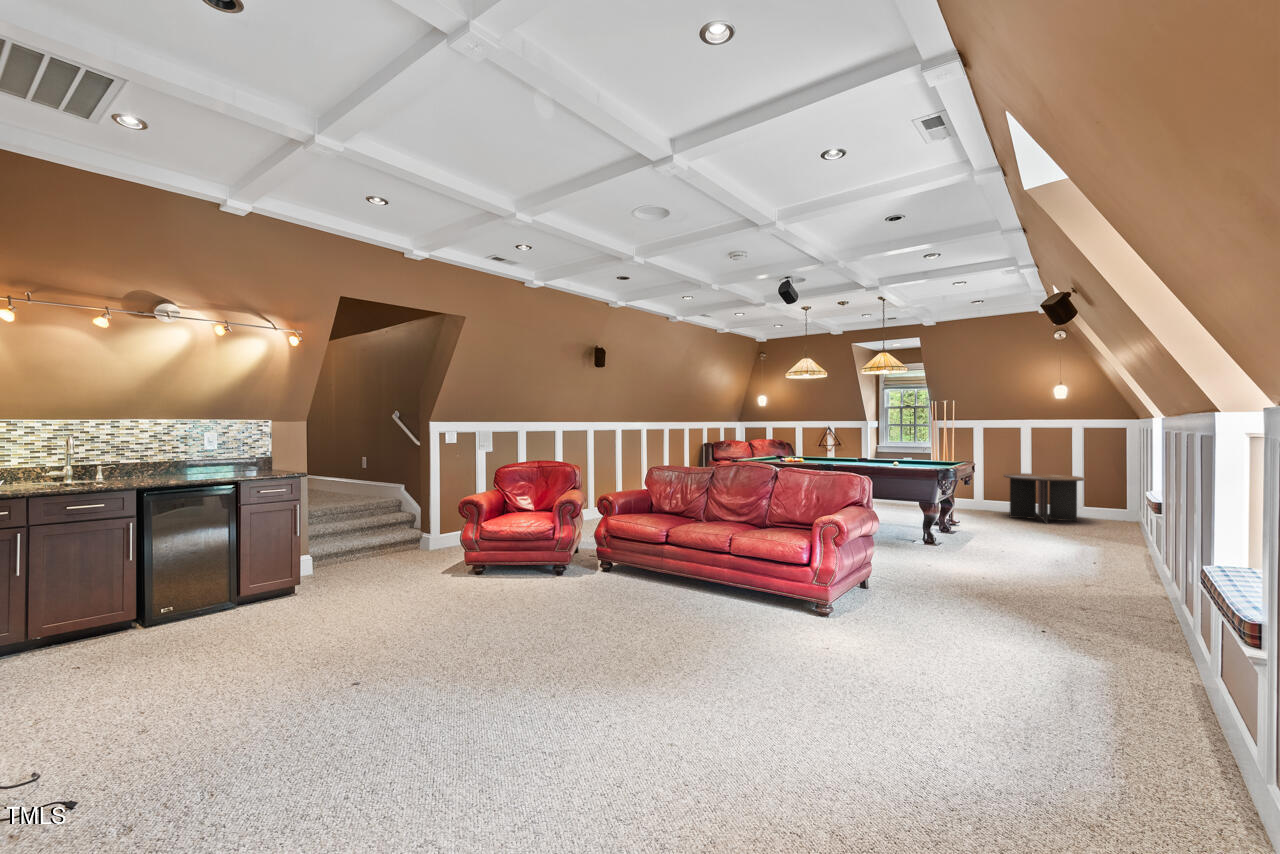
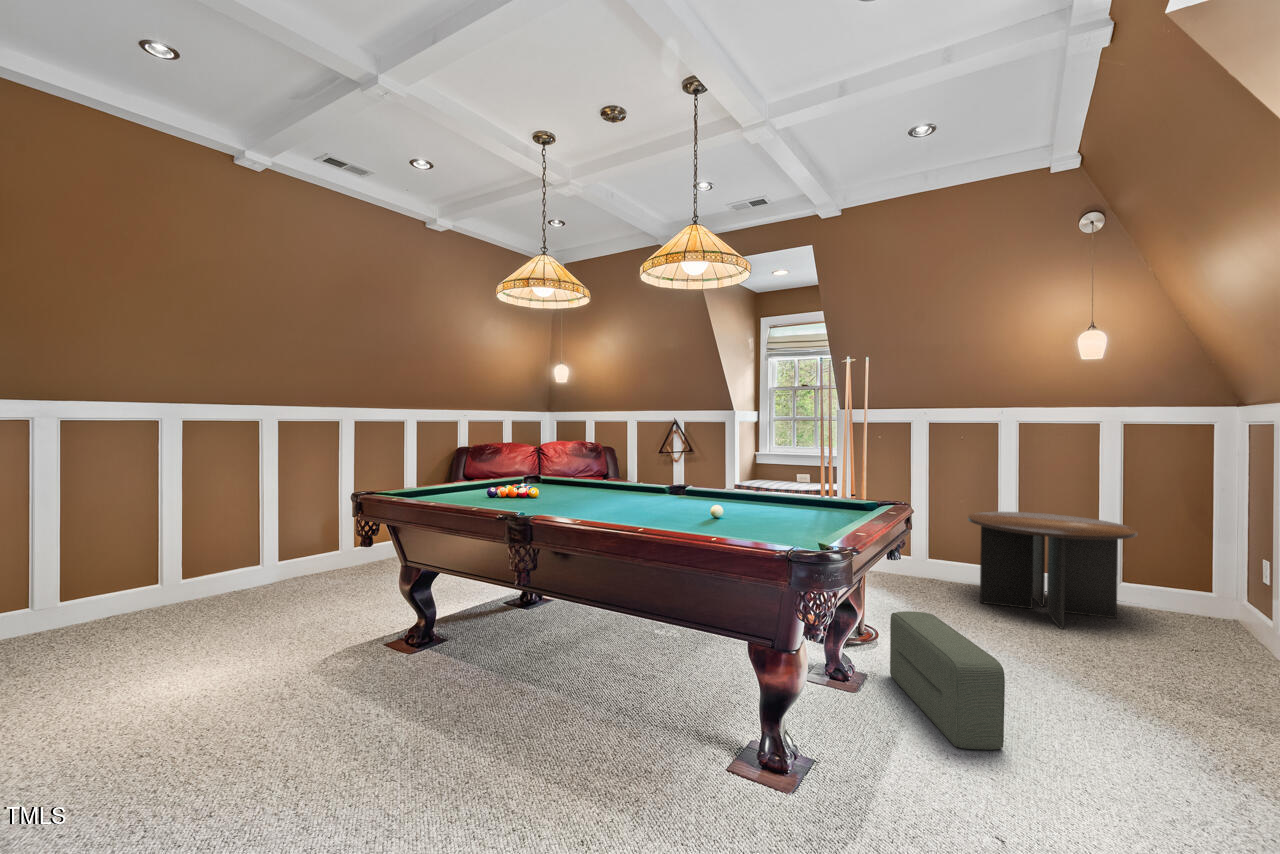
pouf: none [965,506,1008,543] -> present [890,611,1005,750]

